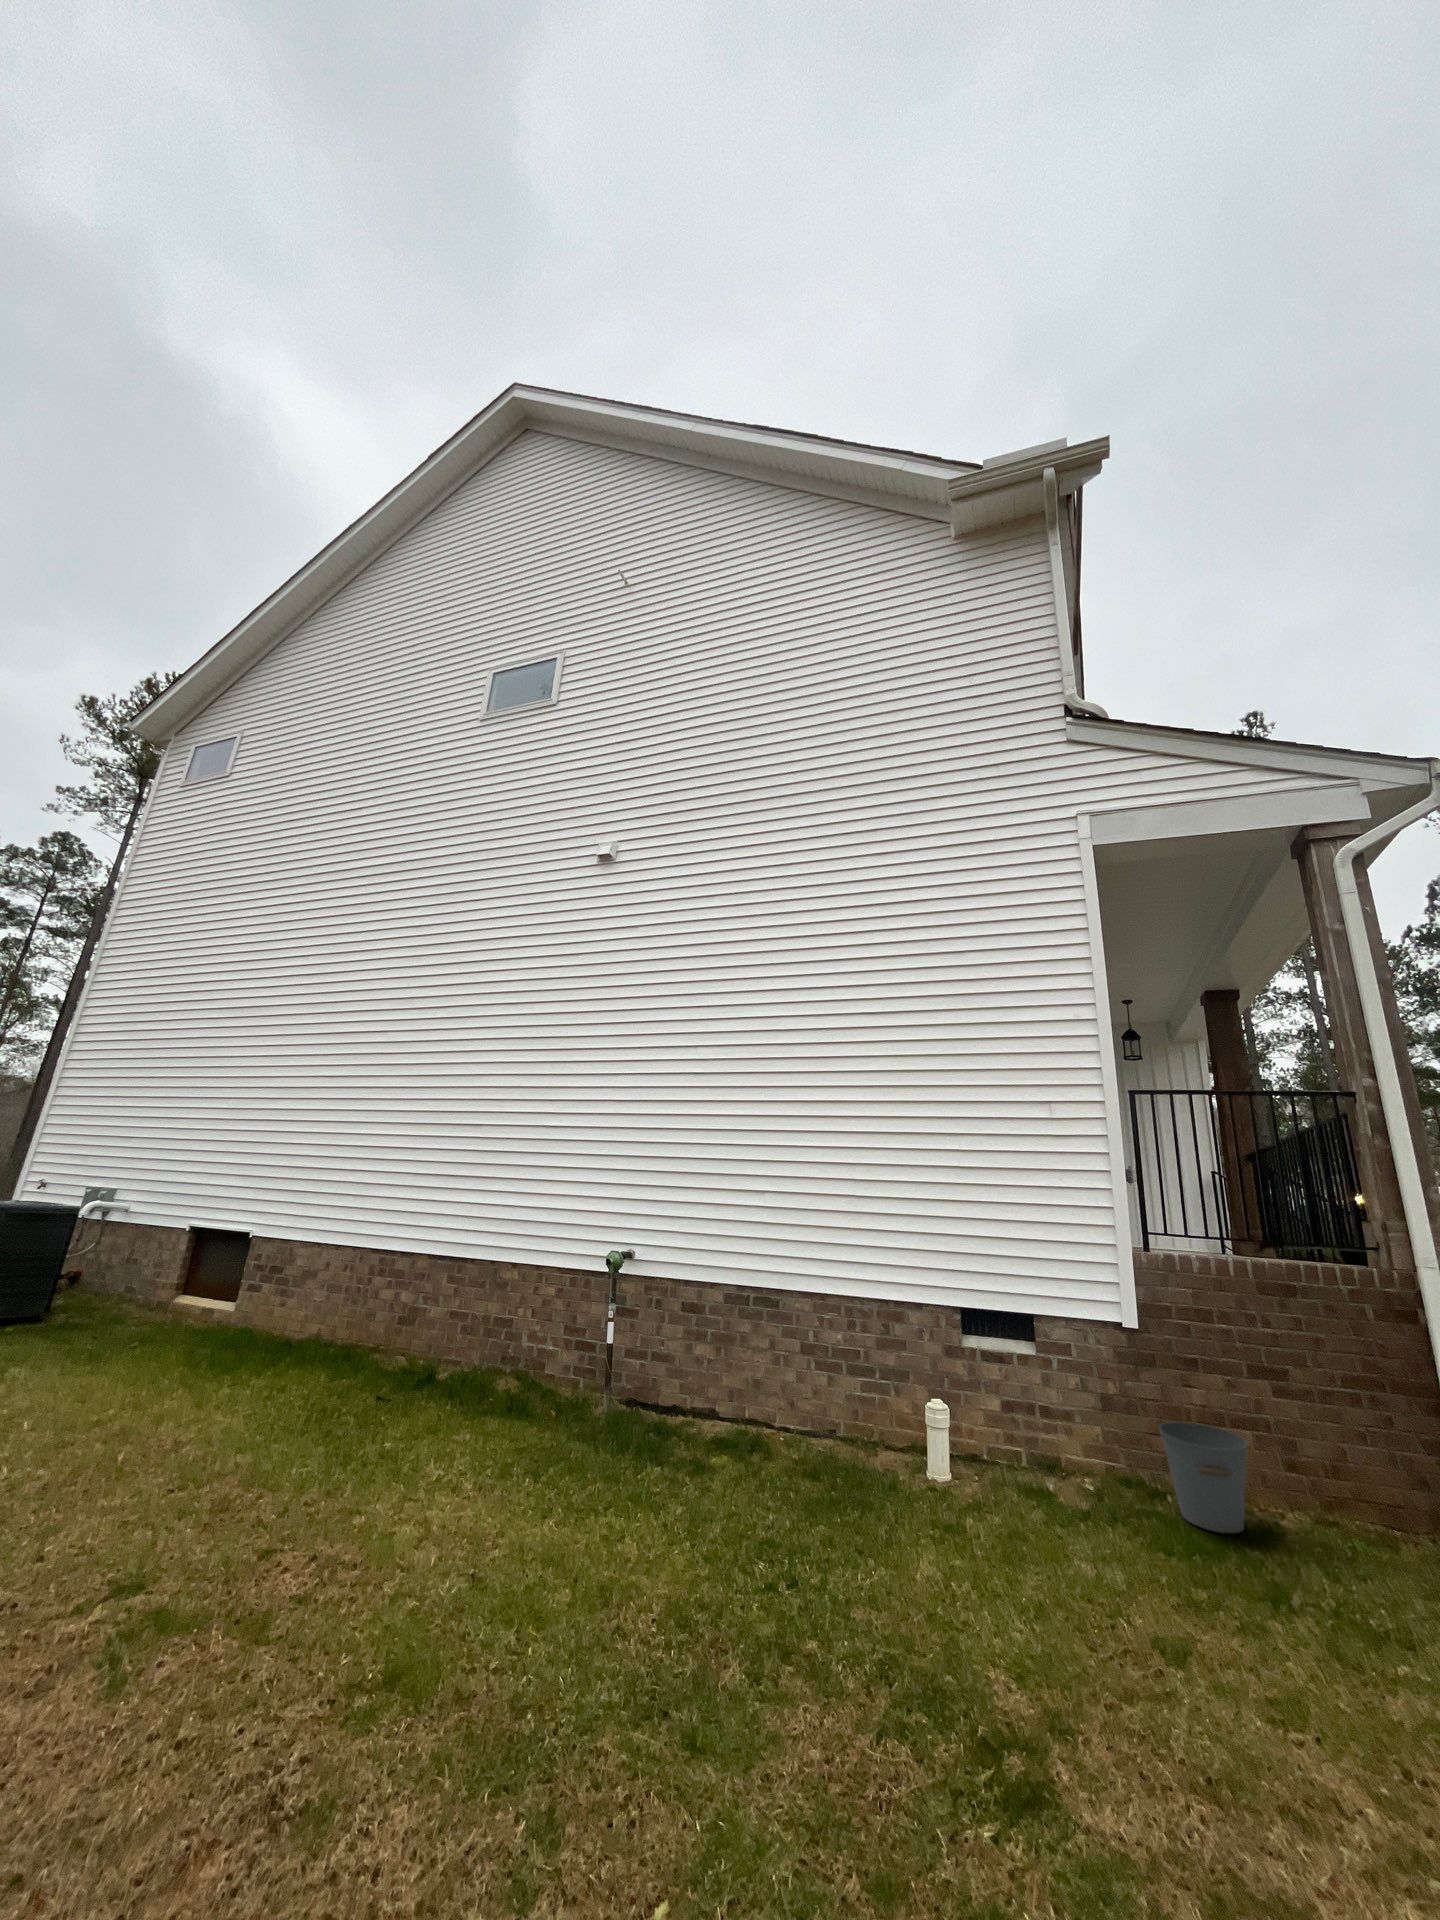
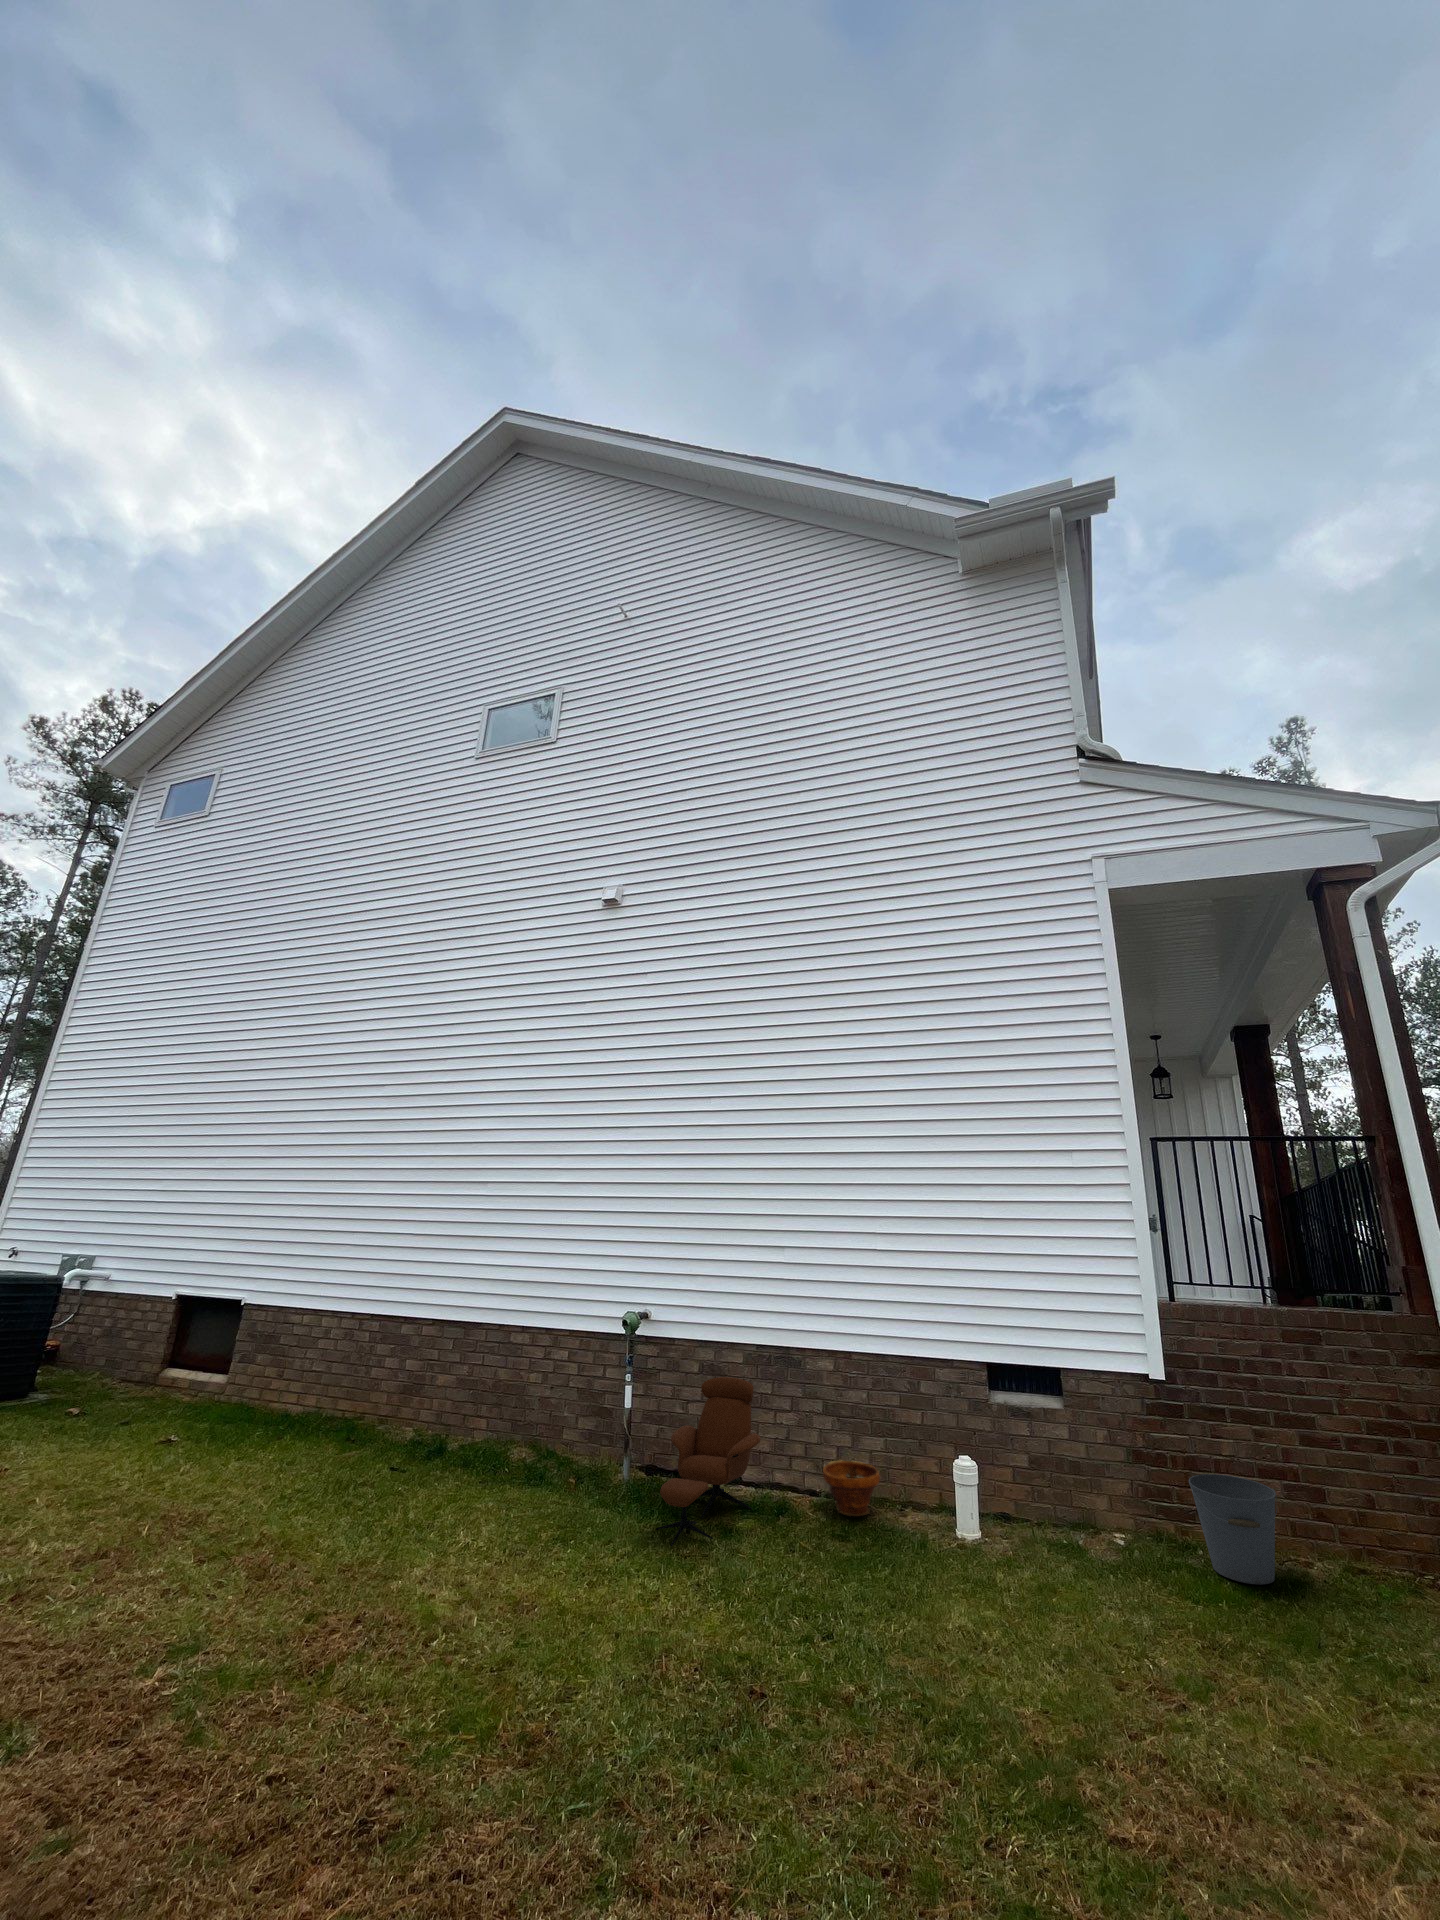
lounge chair: none [628,1316,735,1479] -> present [656,1377,760,1546]
planter: none [794,1399,850,1454] -> present [823,1460,880,1516]

